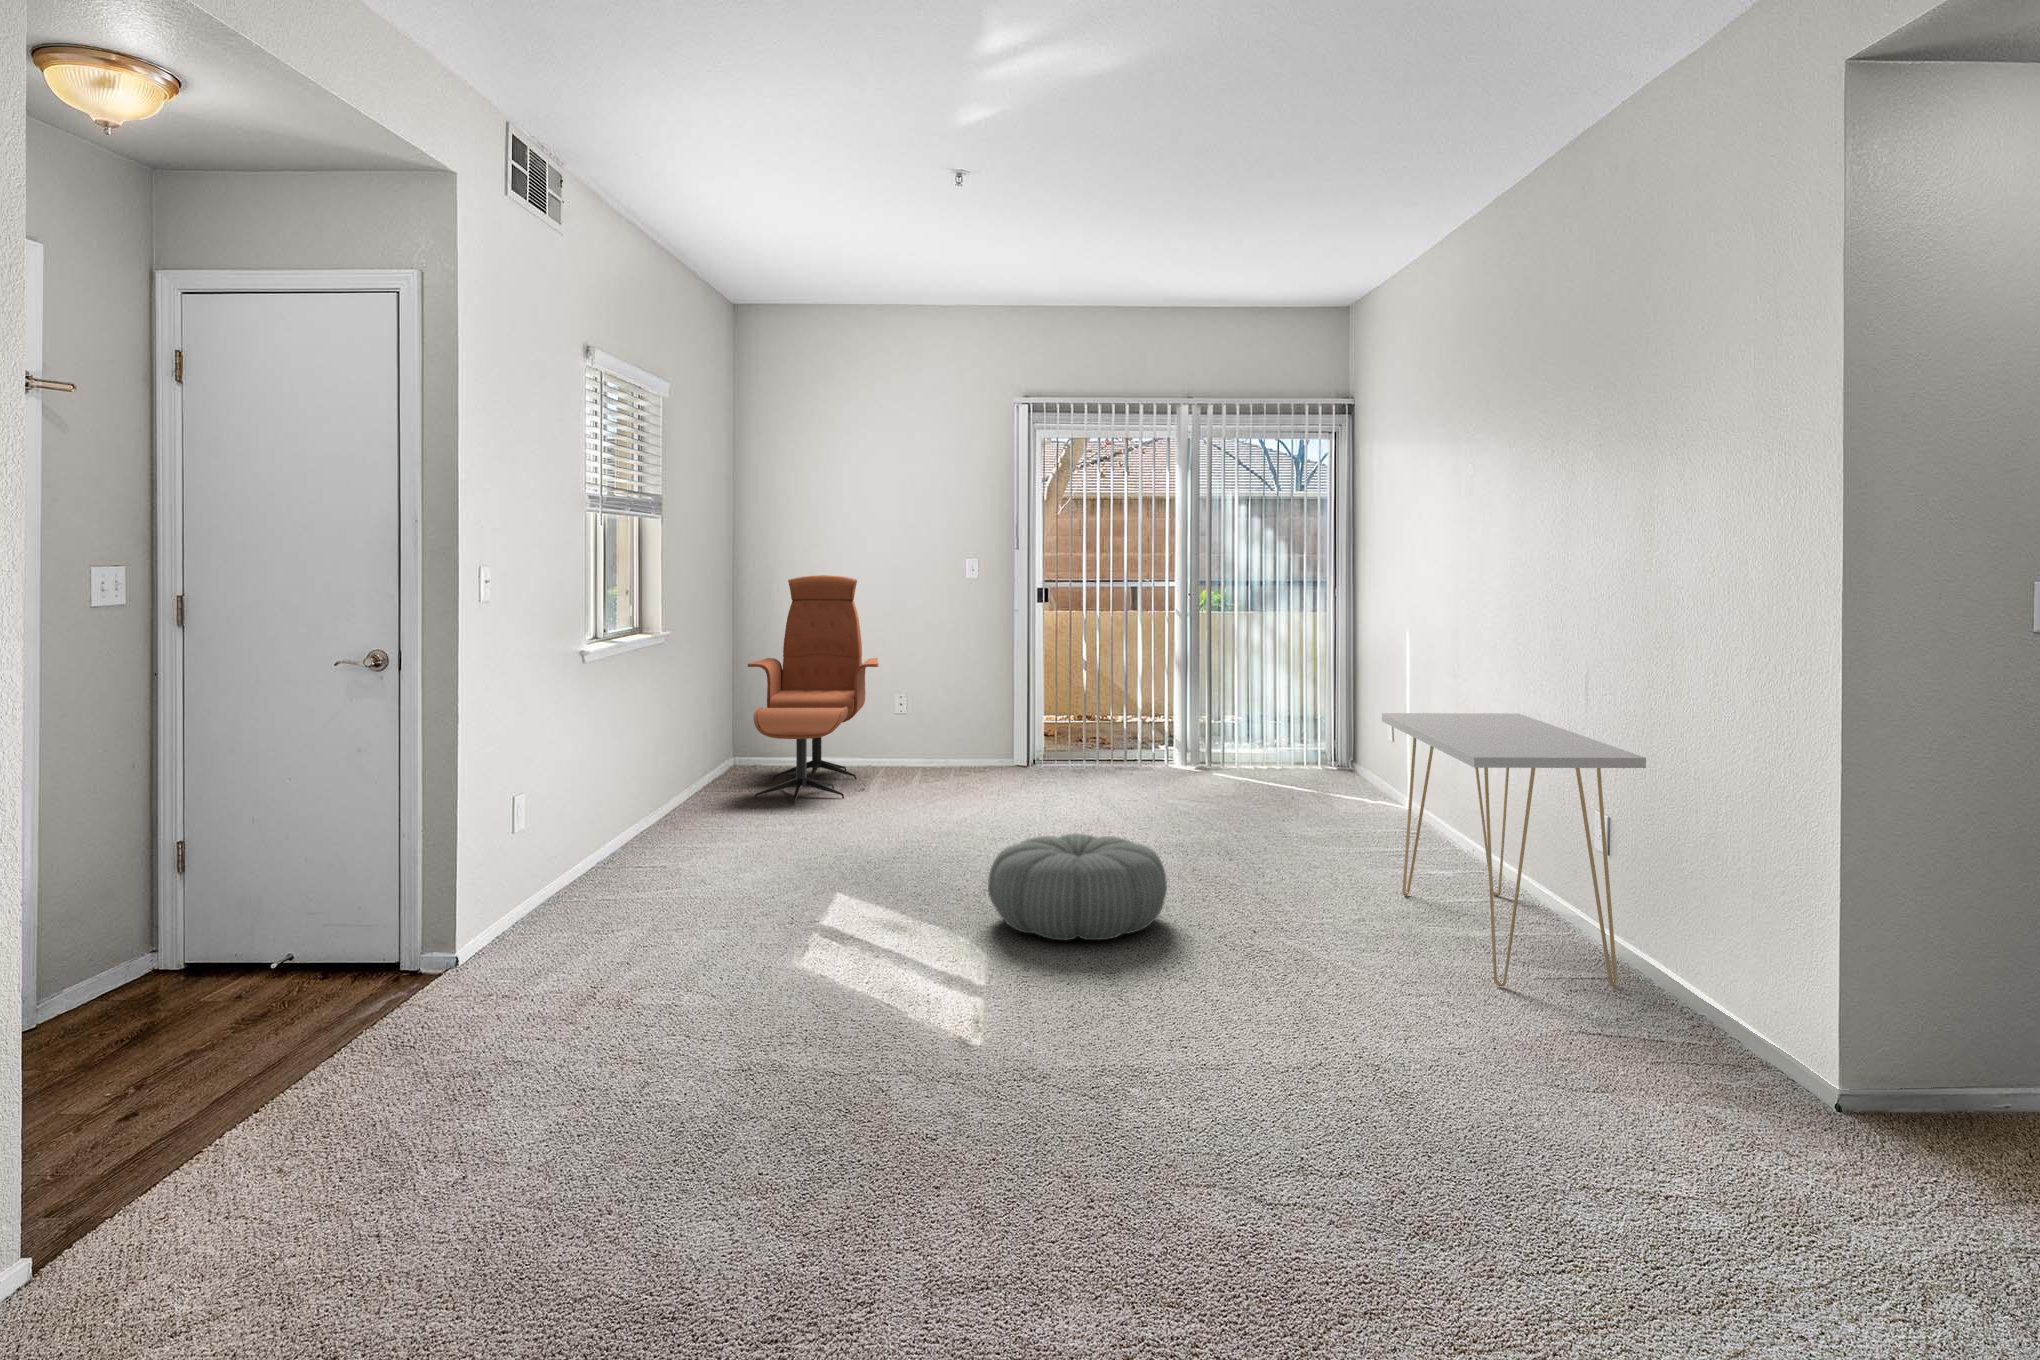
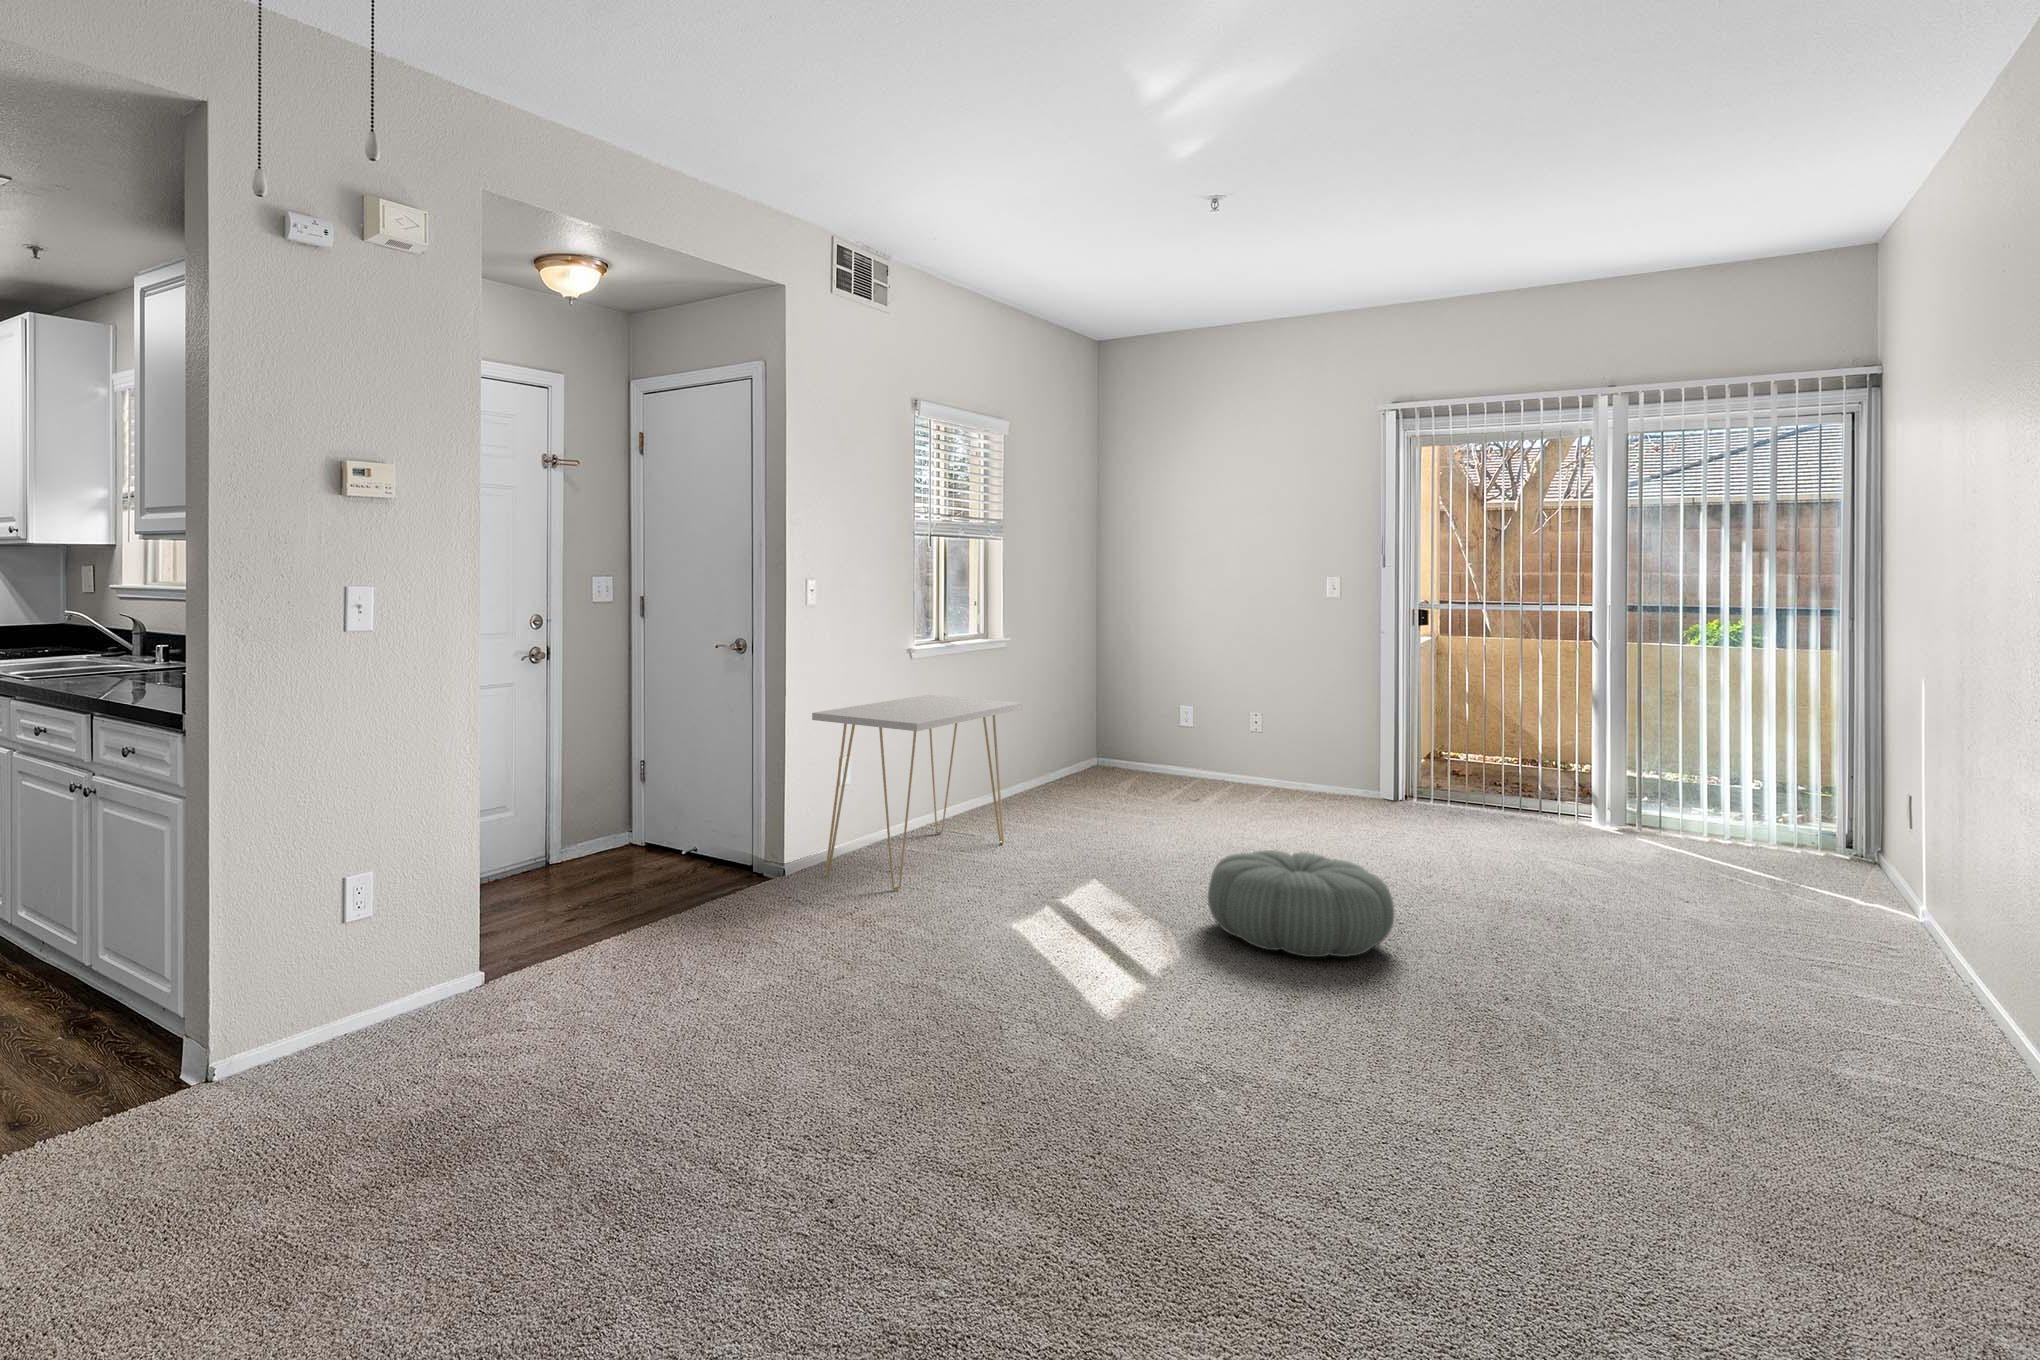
lounge chair: present [748,575,879,805] -> none [1092,603,1223,802]
console table: present [1382,713,1646,986] -> present [812,695,1022,890]

